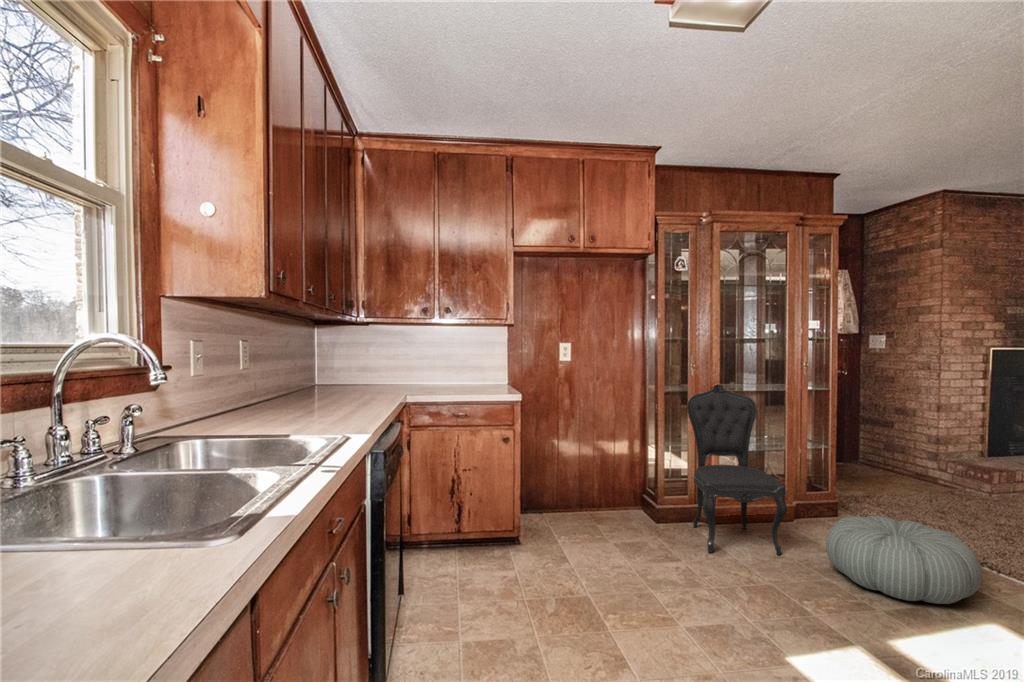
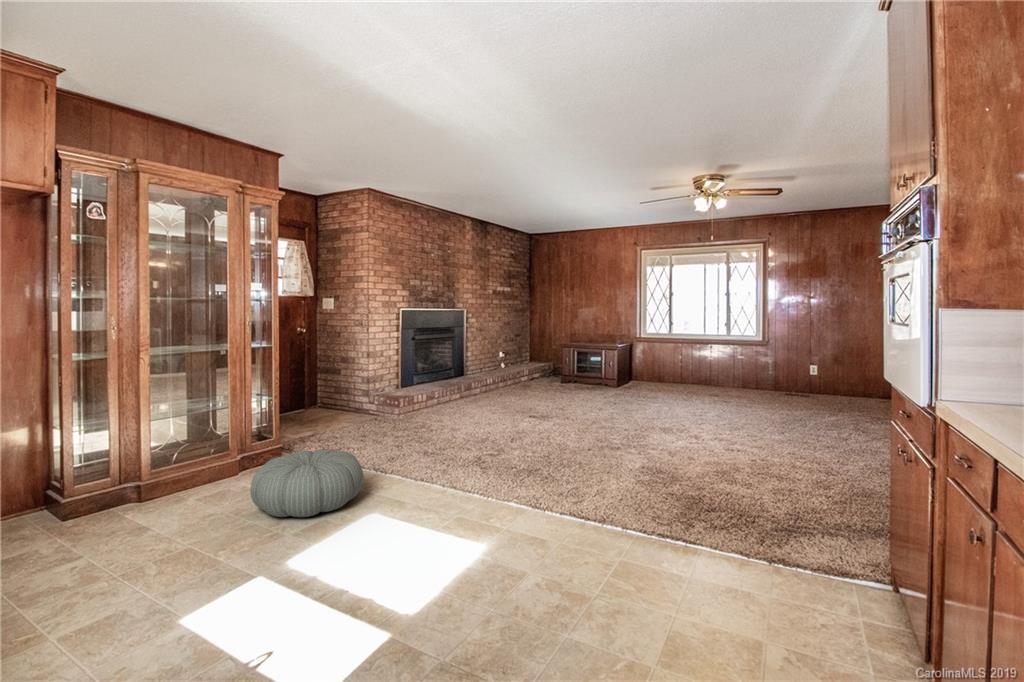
dining chair: present [687,385,787,555] -> none [98,349,215,536]

